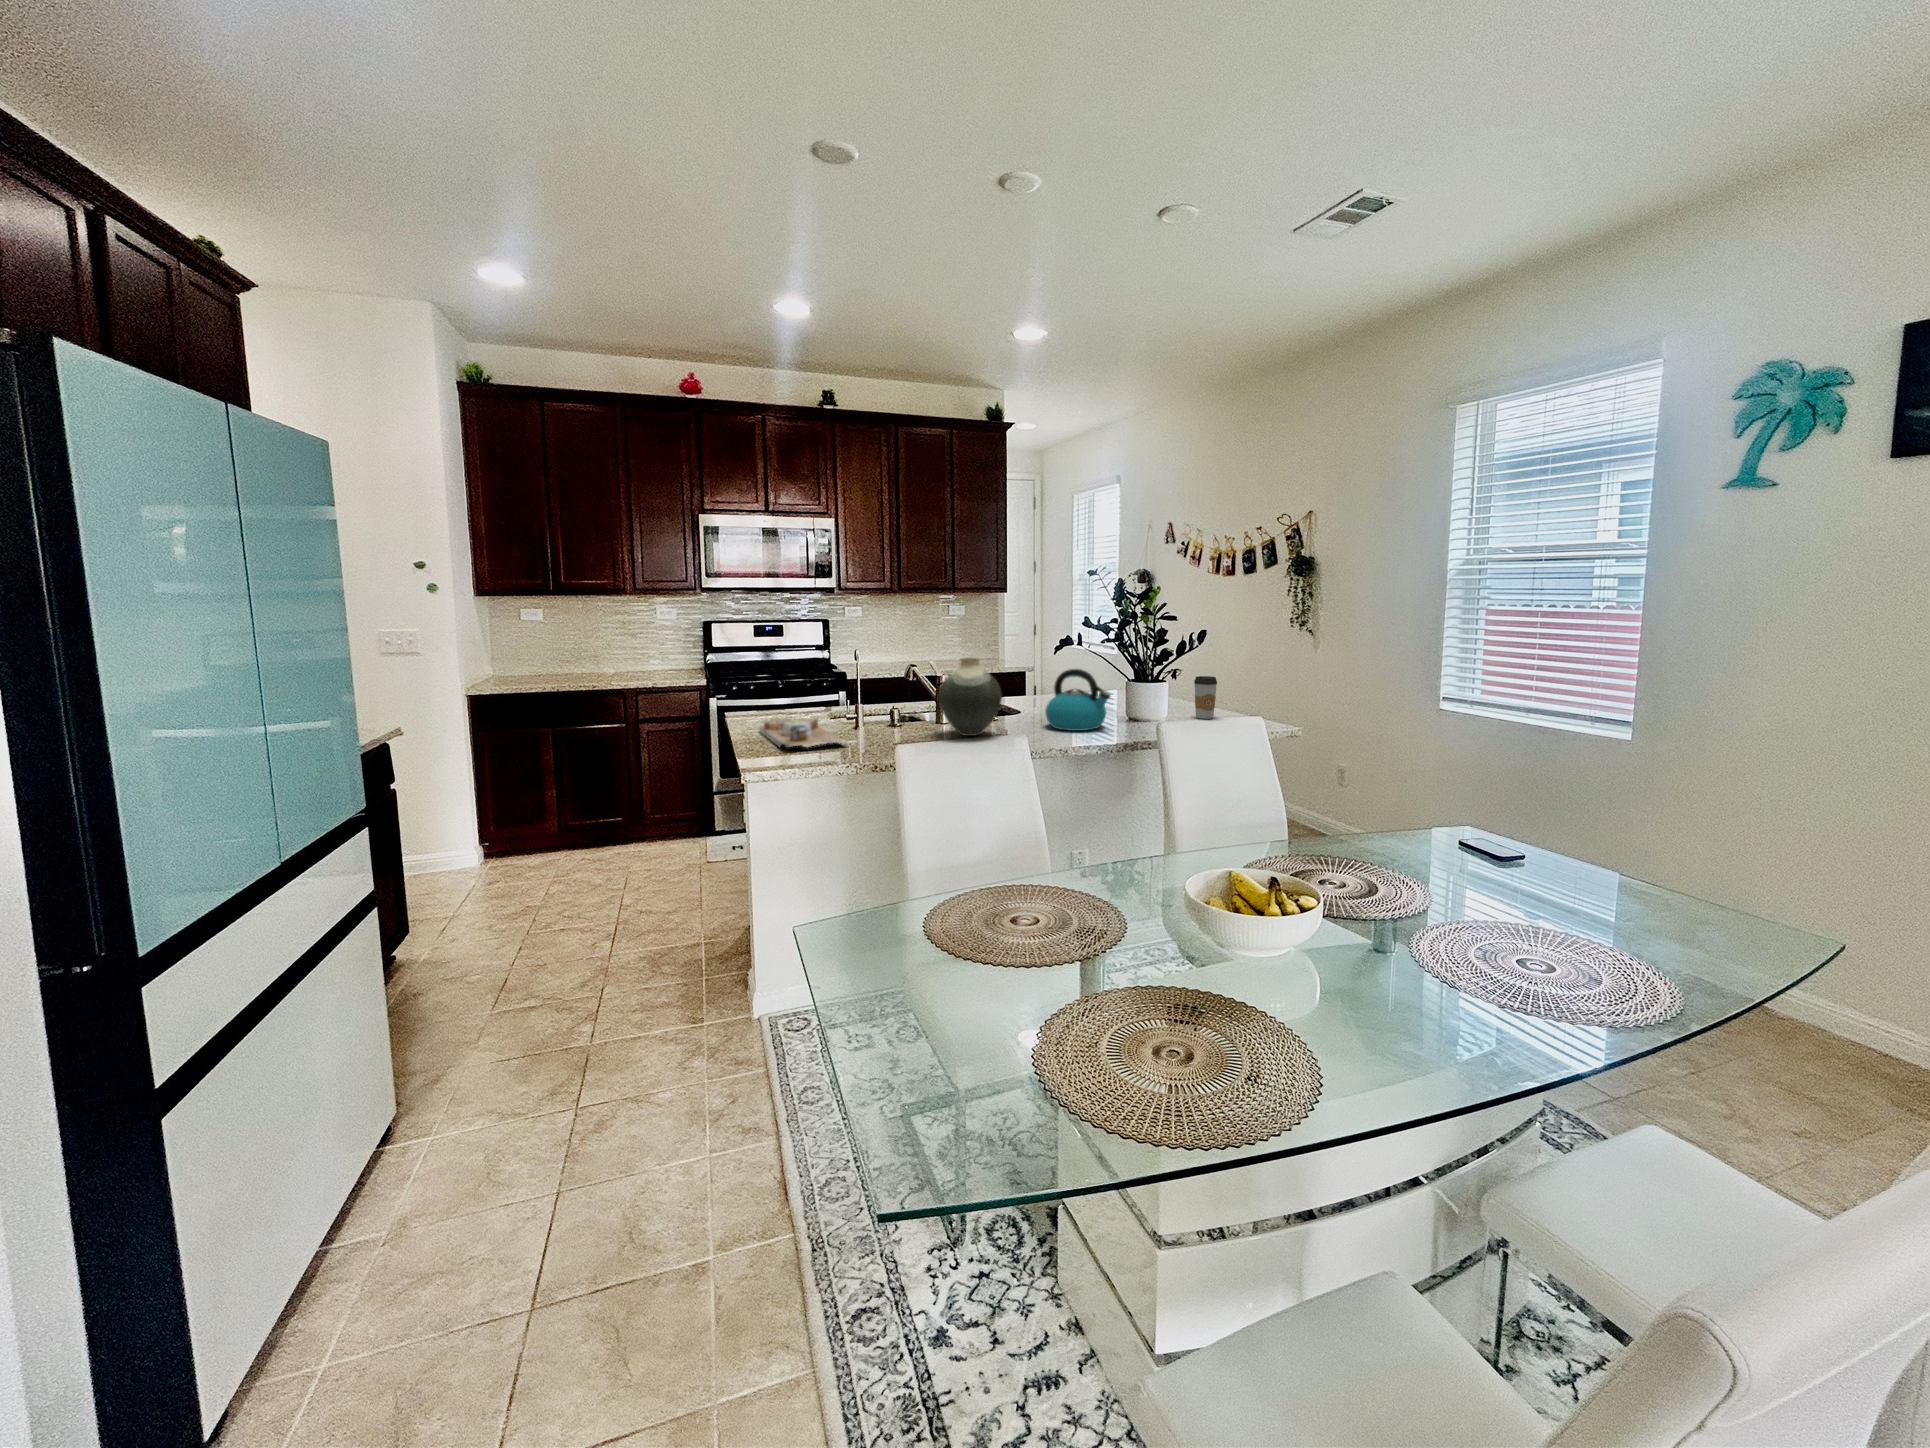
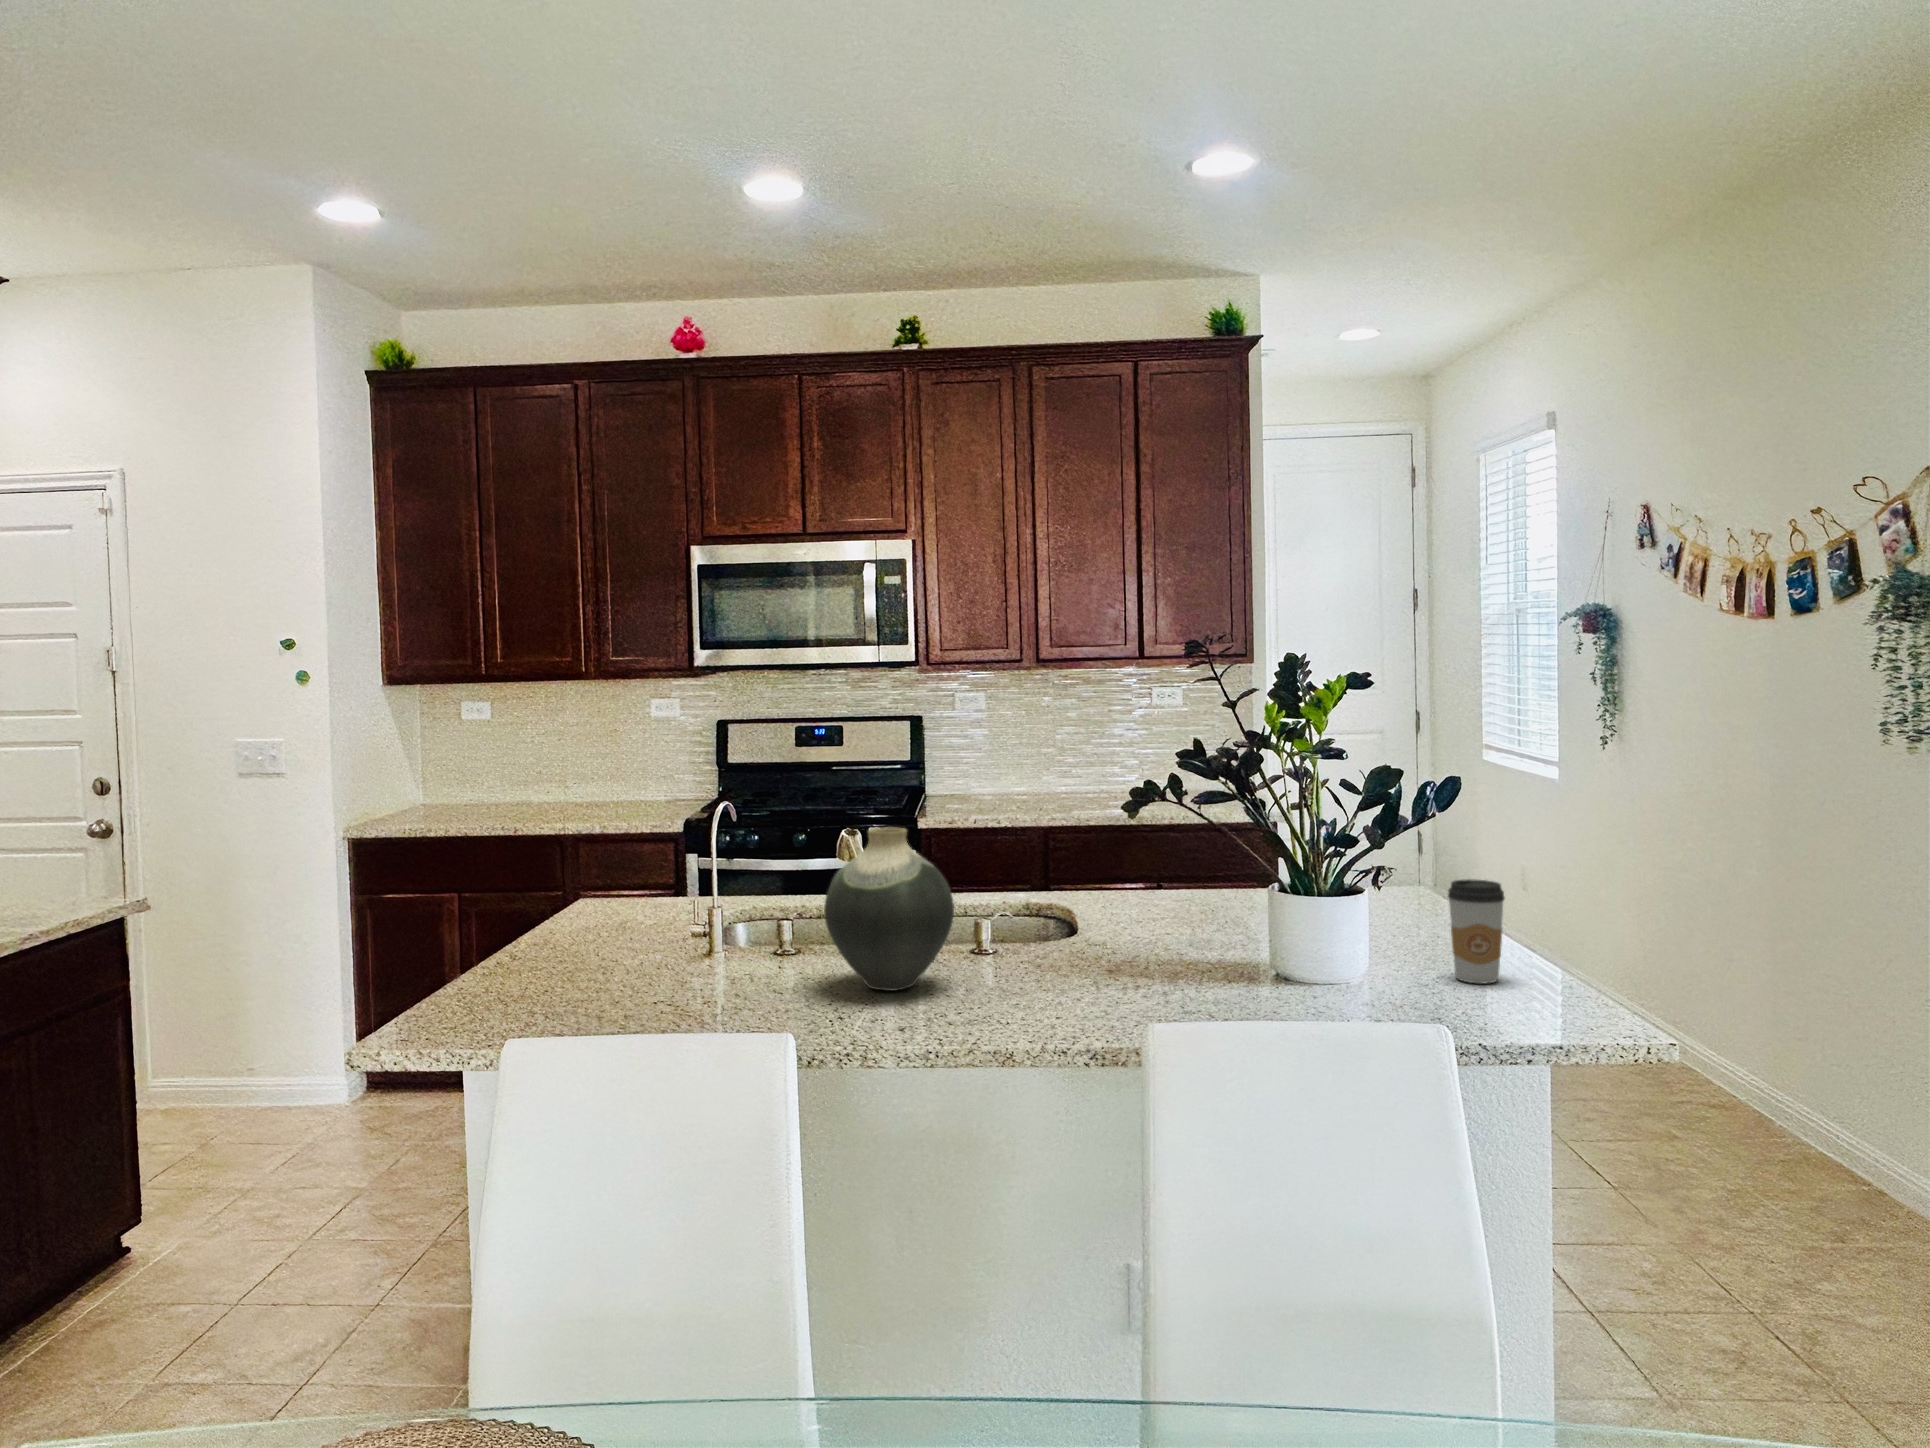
kettle: present [1045,669,1110,731] -> none [1068,856,1202,995]
cutting board: present [760,718,847,748] -> none [510,924,652,997]

